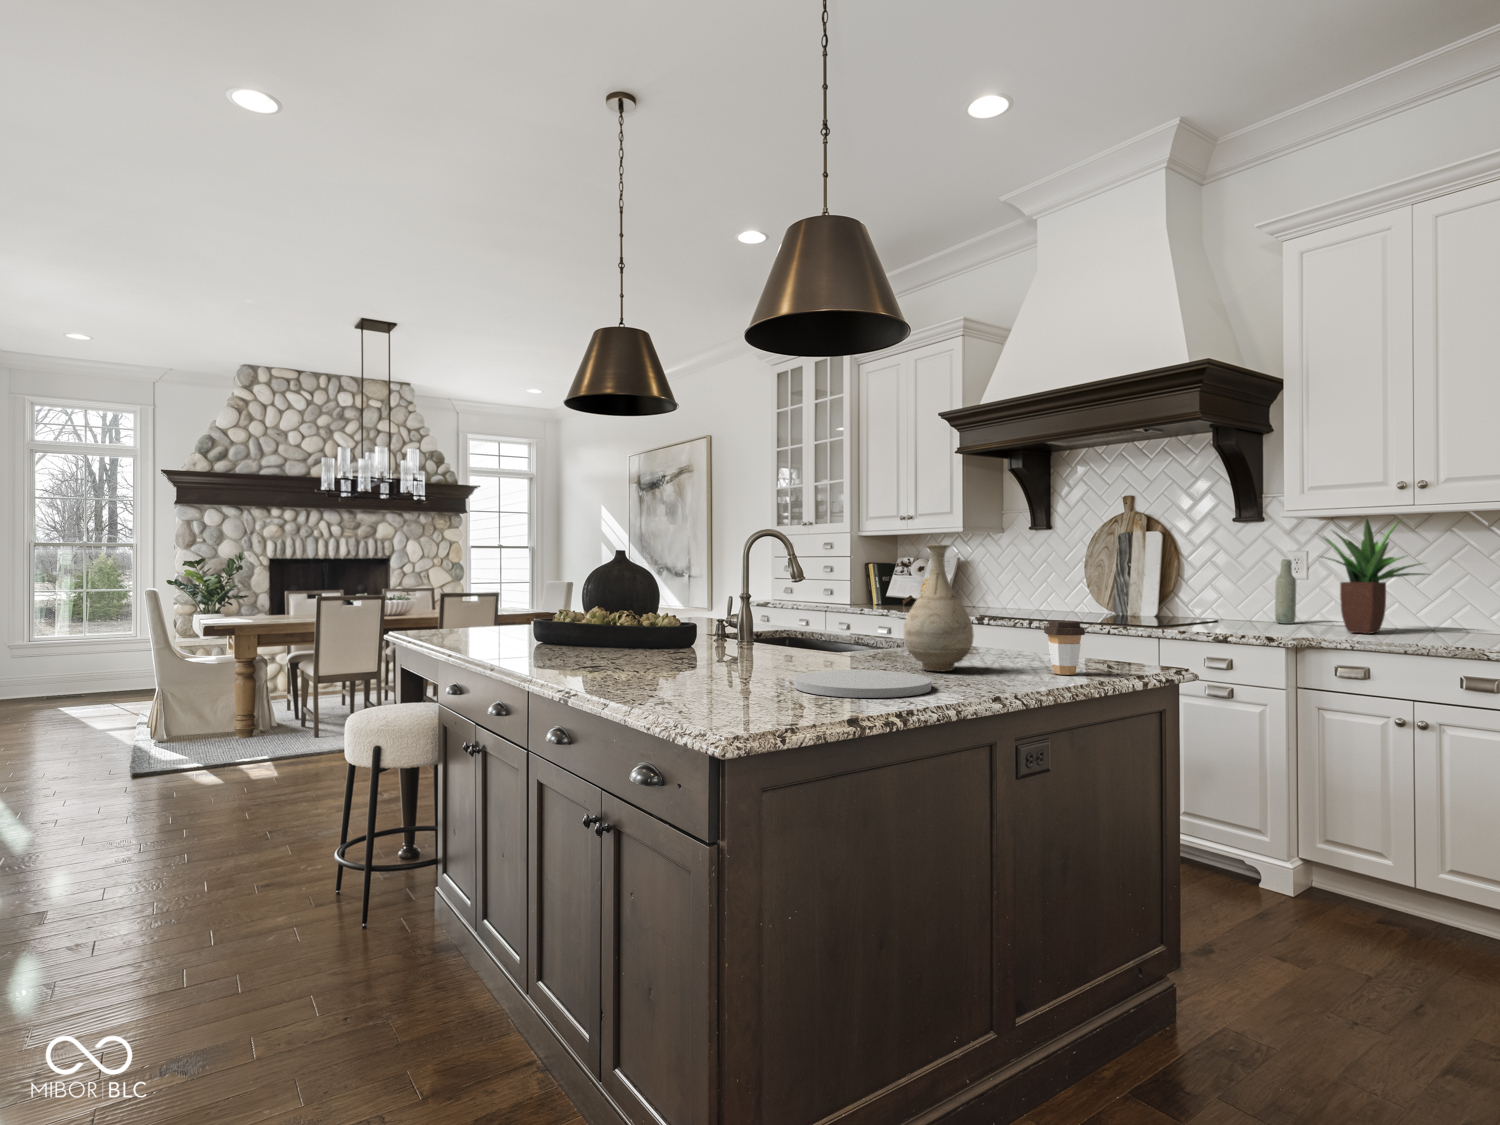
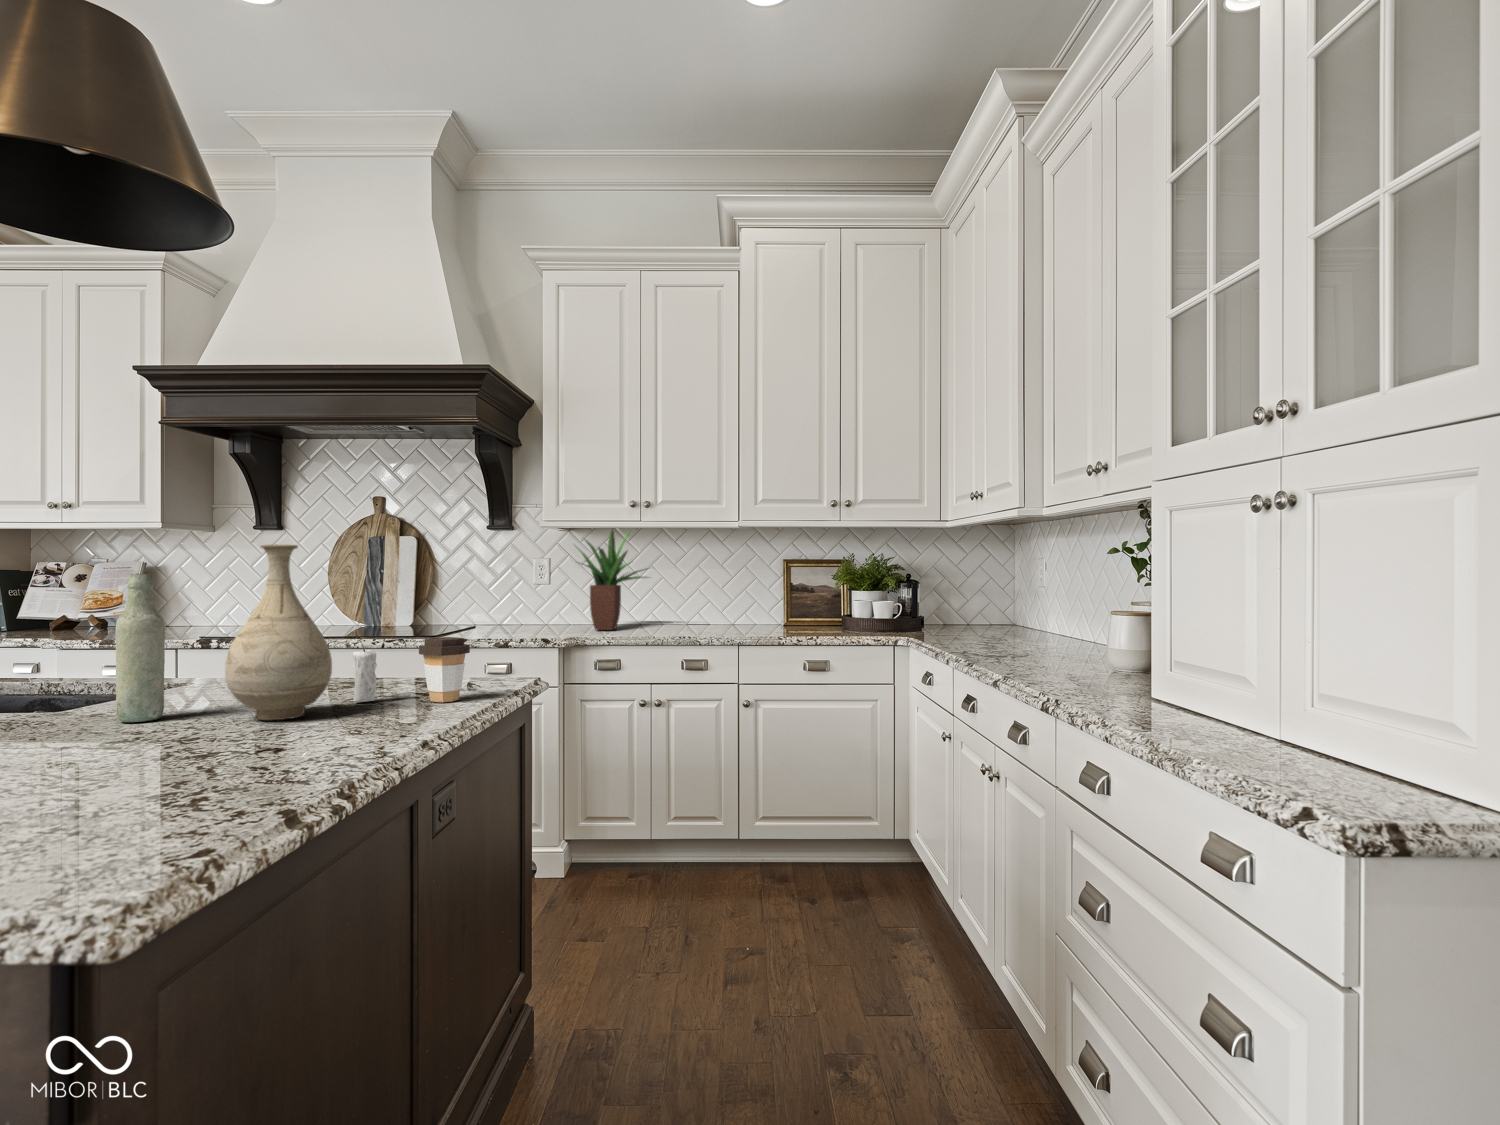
bottle: present [1275,559,1296,624] -> present [115,573,165,722]
candle: none [998,618,1016,667] -> present [353,643,377,702]
plate: present [794,670,931,698] -> none [83,729,330,788]

